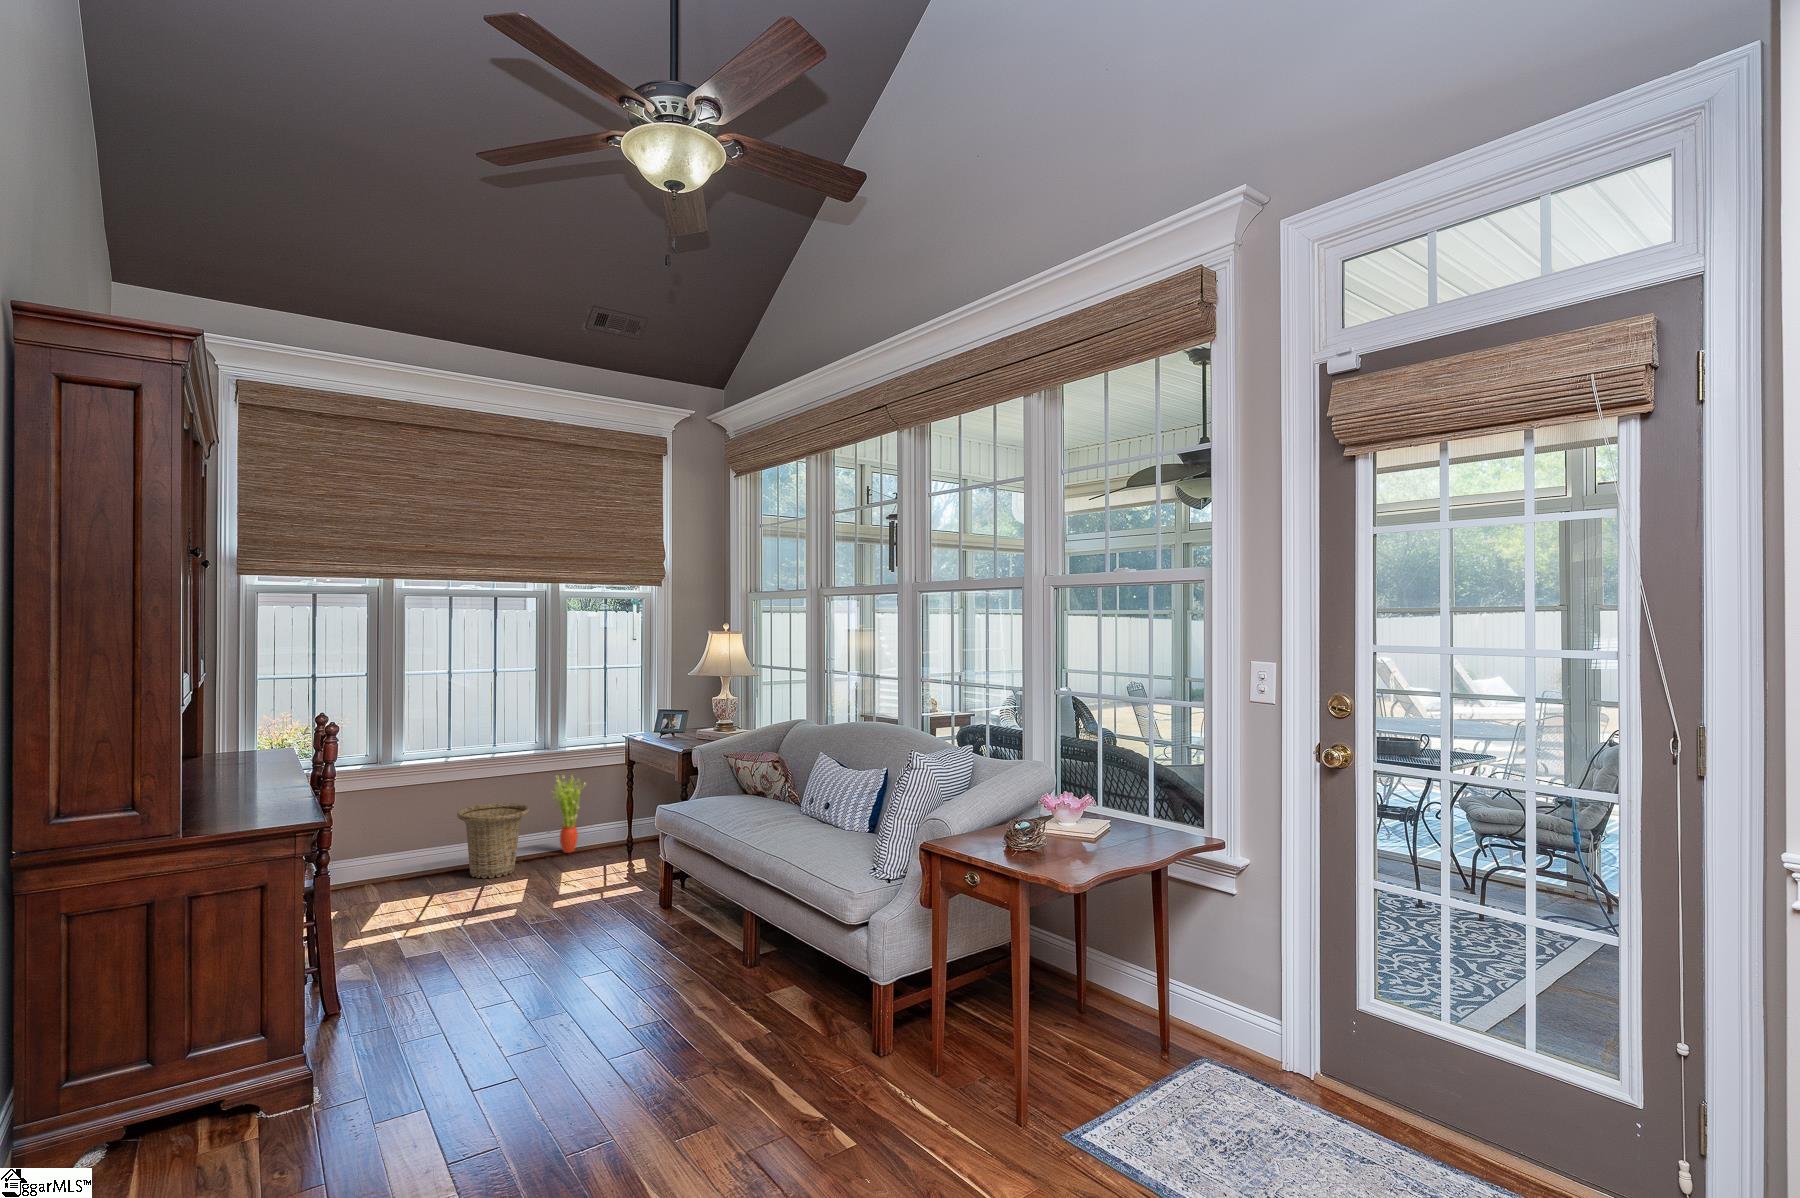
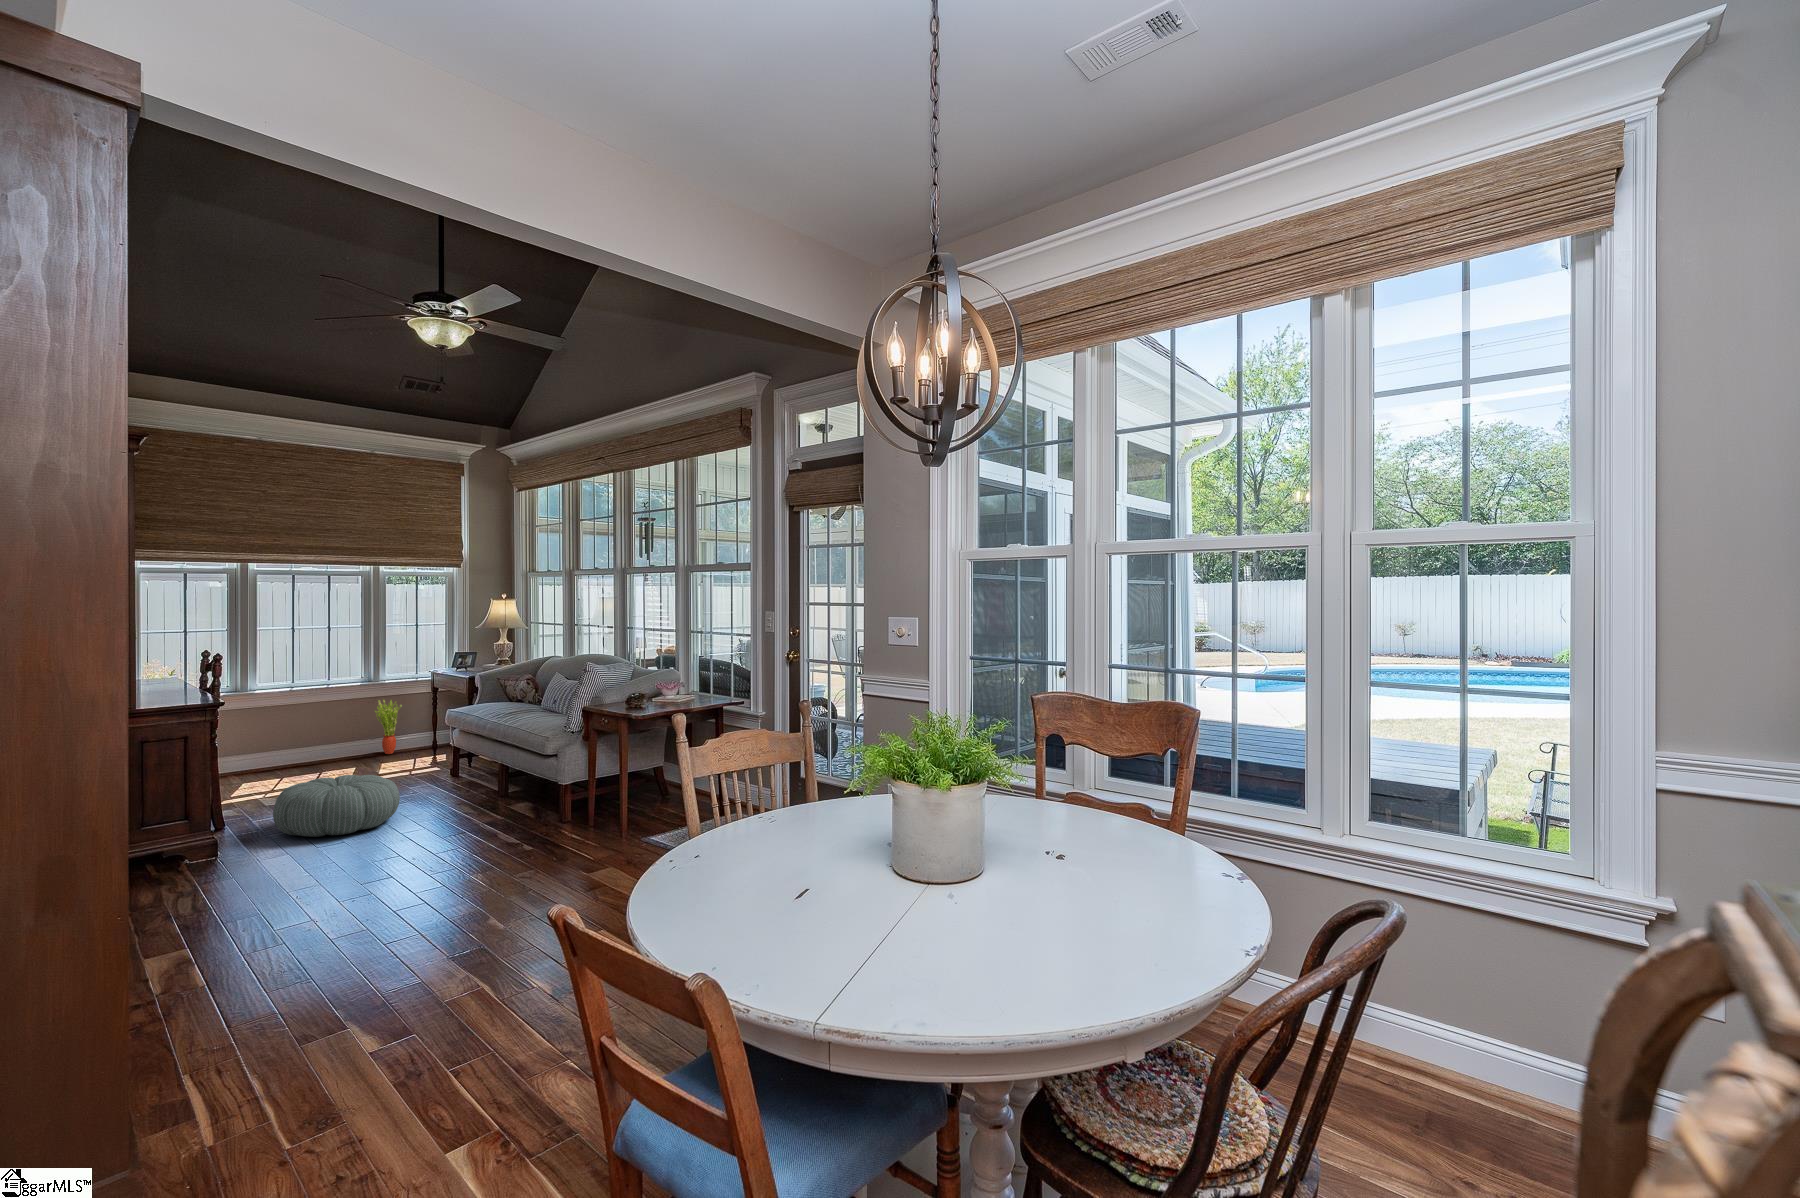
basket: present [457,803,529,878] -> none [301,719,357,768]
pouf: none [412,934,606,1063] -> present [273,775,400,837]

